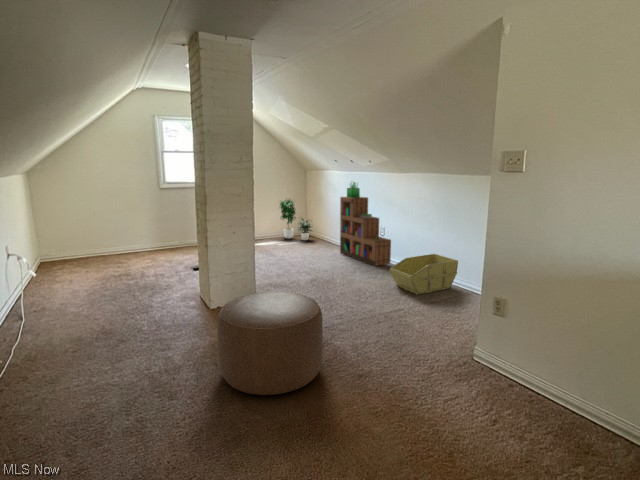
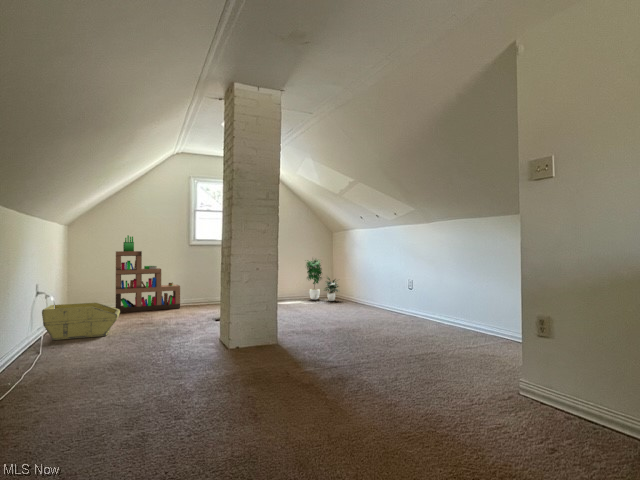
bookshelf: present [340,182,391,266] -> present [116,235,180,312]
storage bin: present [389,254,458,295] -> present [42,303,120,340]
ottoman: present [217,292,323,395] -> none [234,314,346,415]

